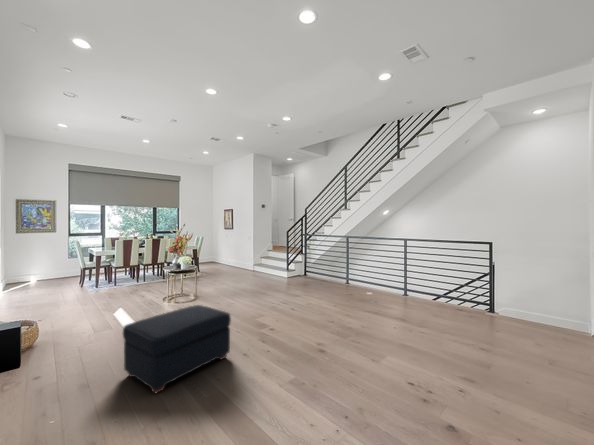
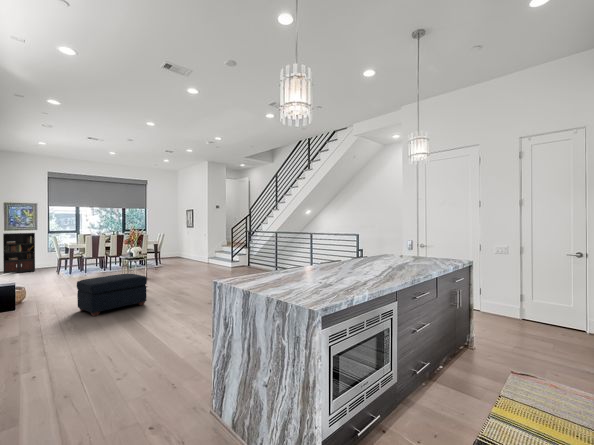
bookcase: none [14,236,62,287] -> present [3,233,35,273]

